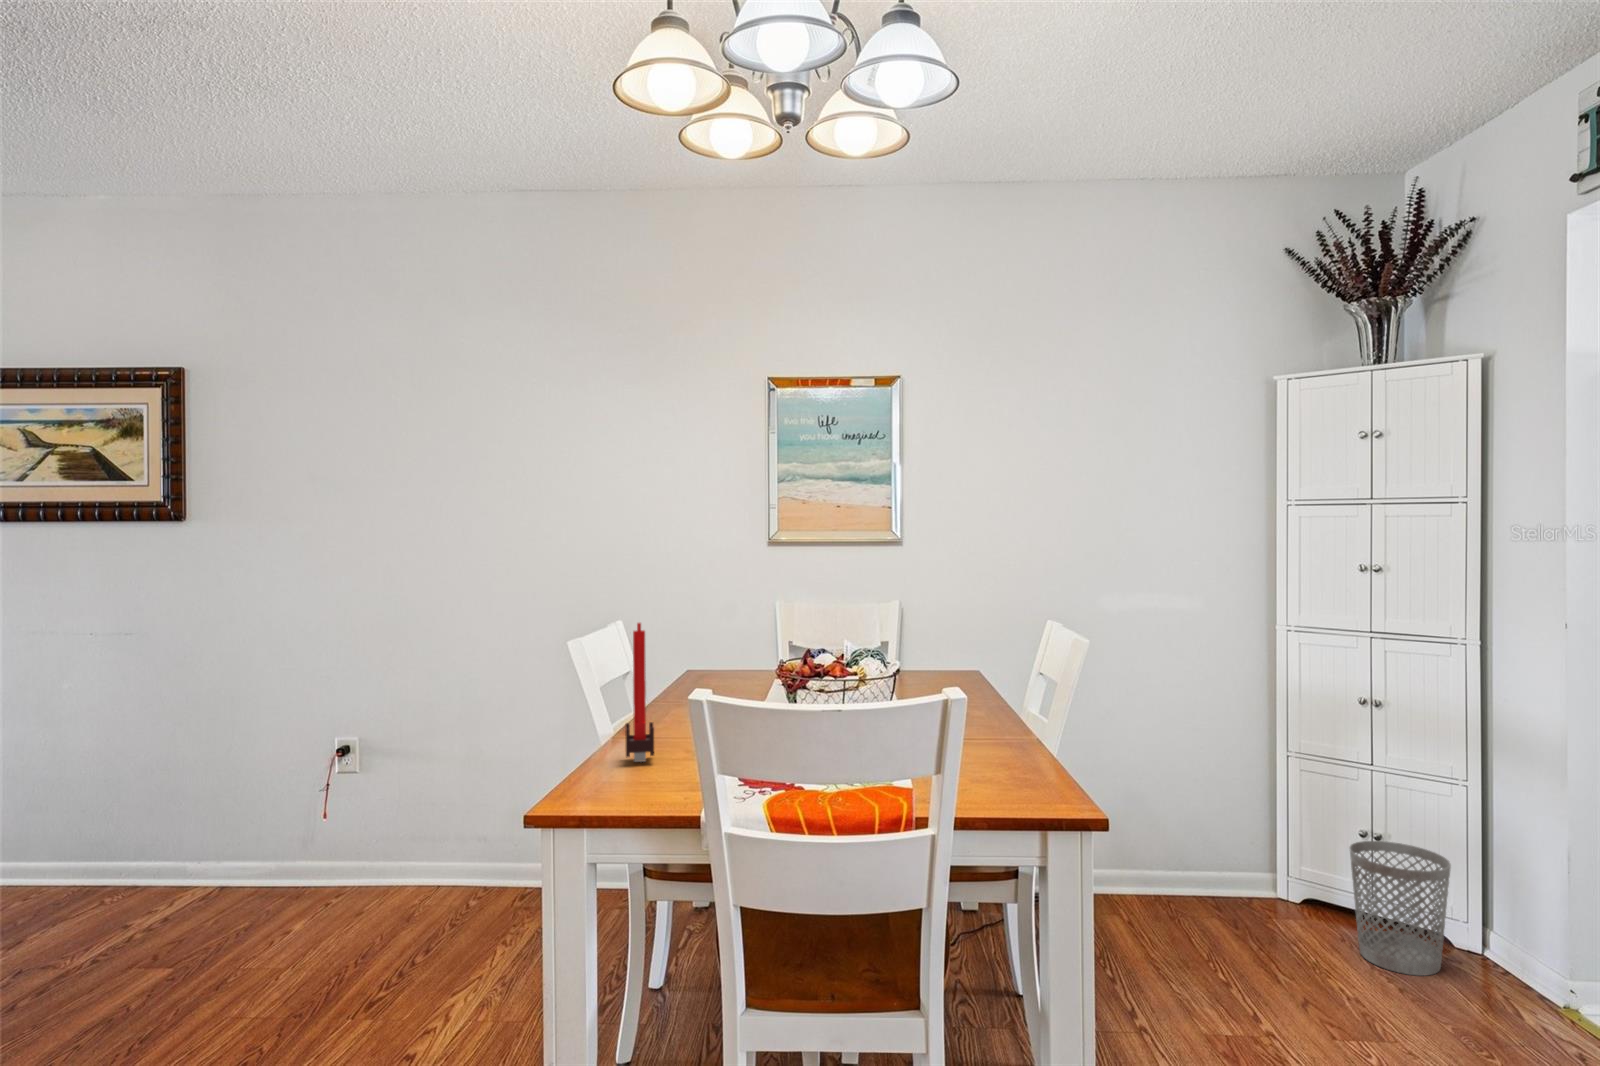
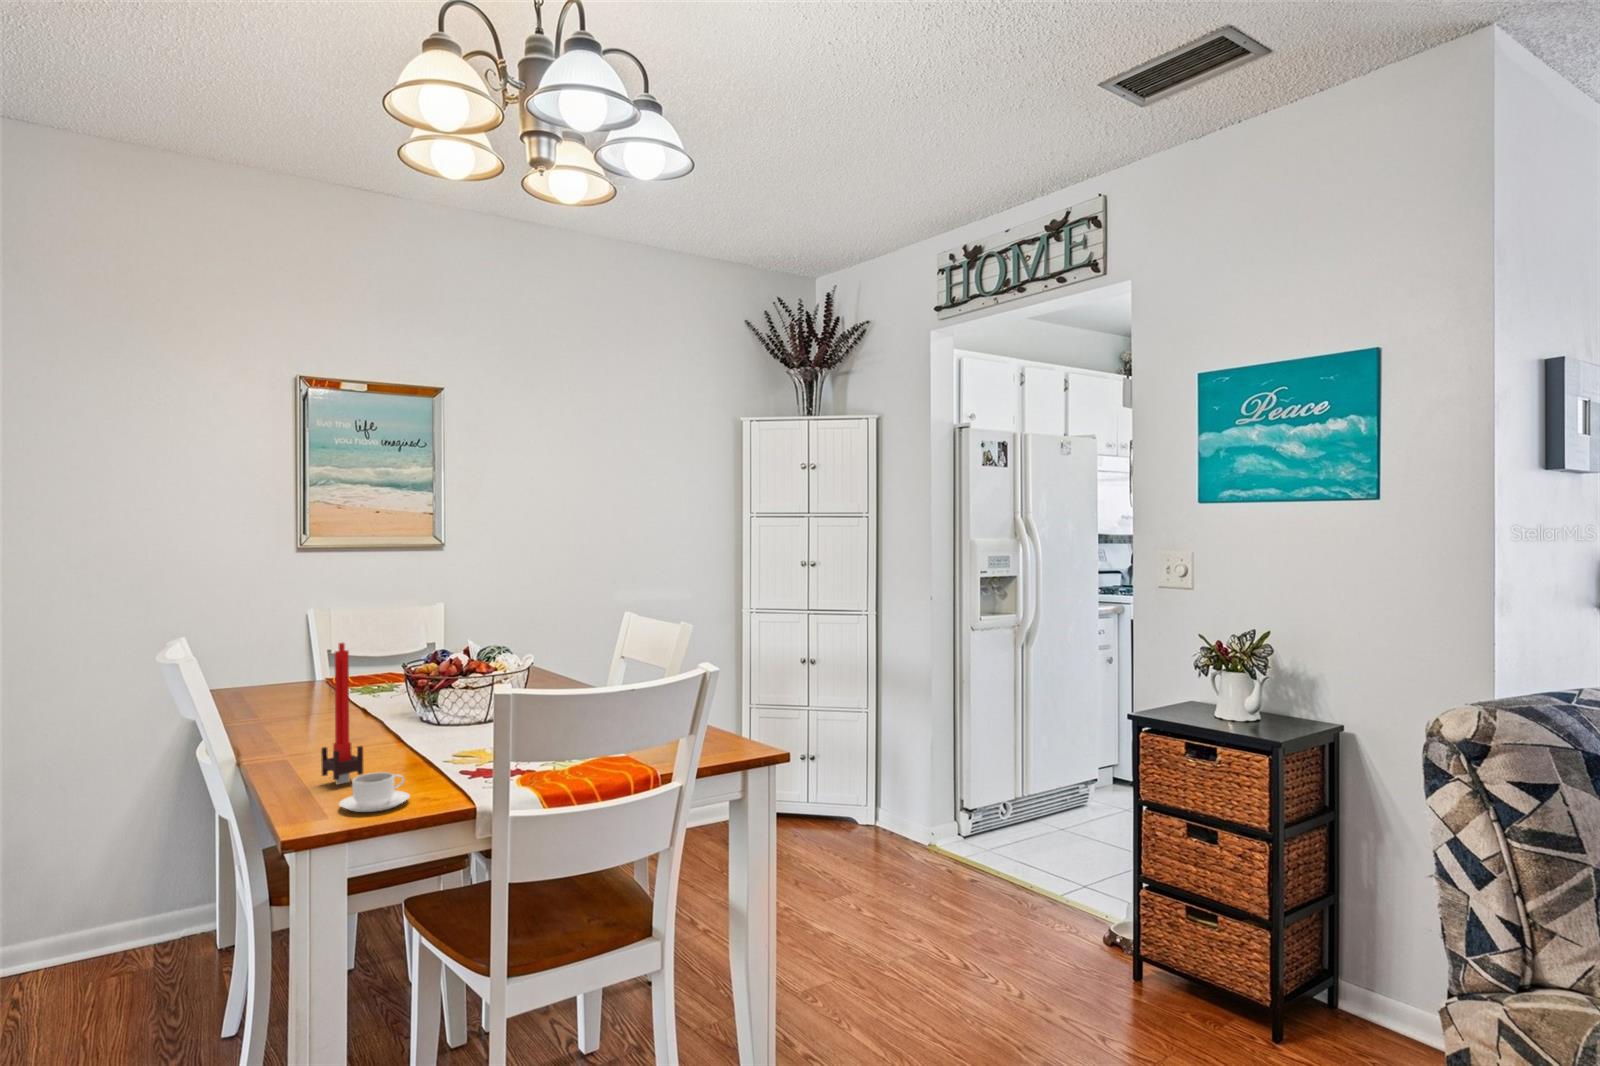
coffee cup: none [592,756,659,796] -> present [339,772,410,812]
wastebasket: present [1350,841,1451,976] -> none [804,760,864,849]

